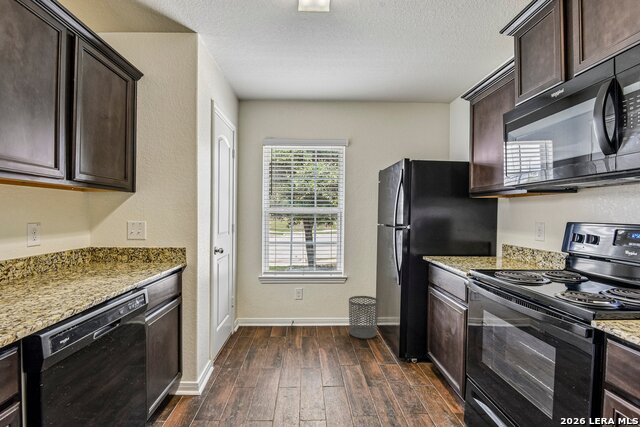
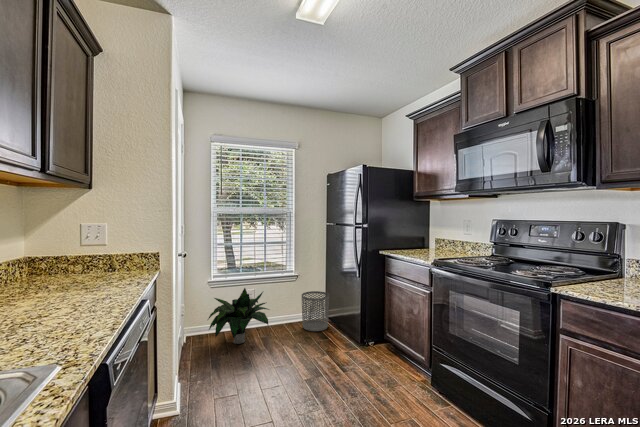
potted plant: none [252,285,316,340] -> present [209,288,269,344]

